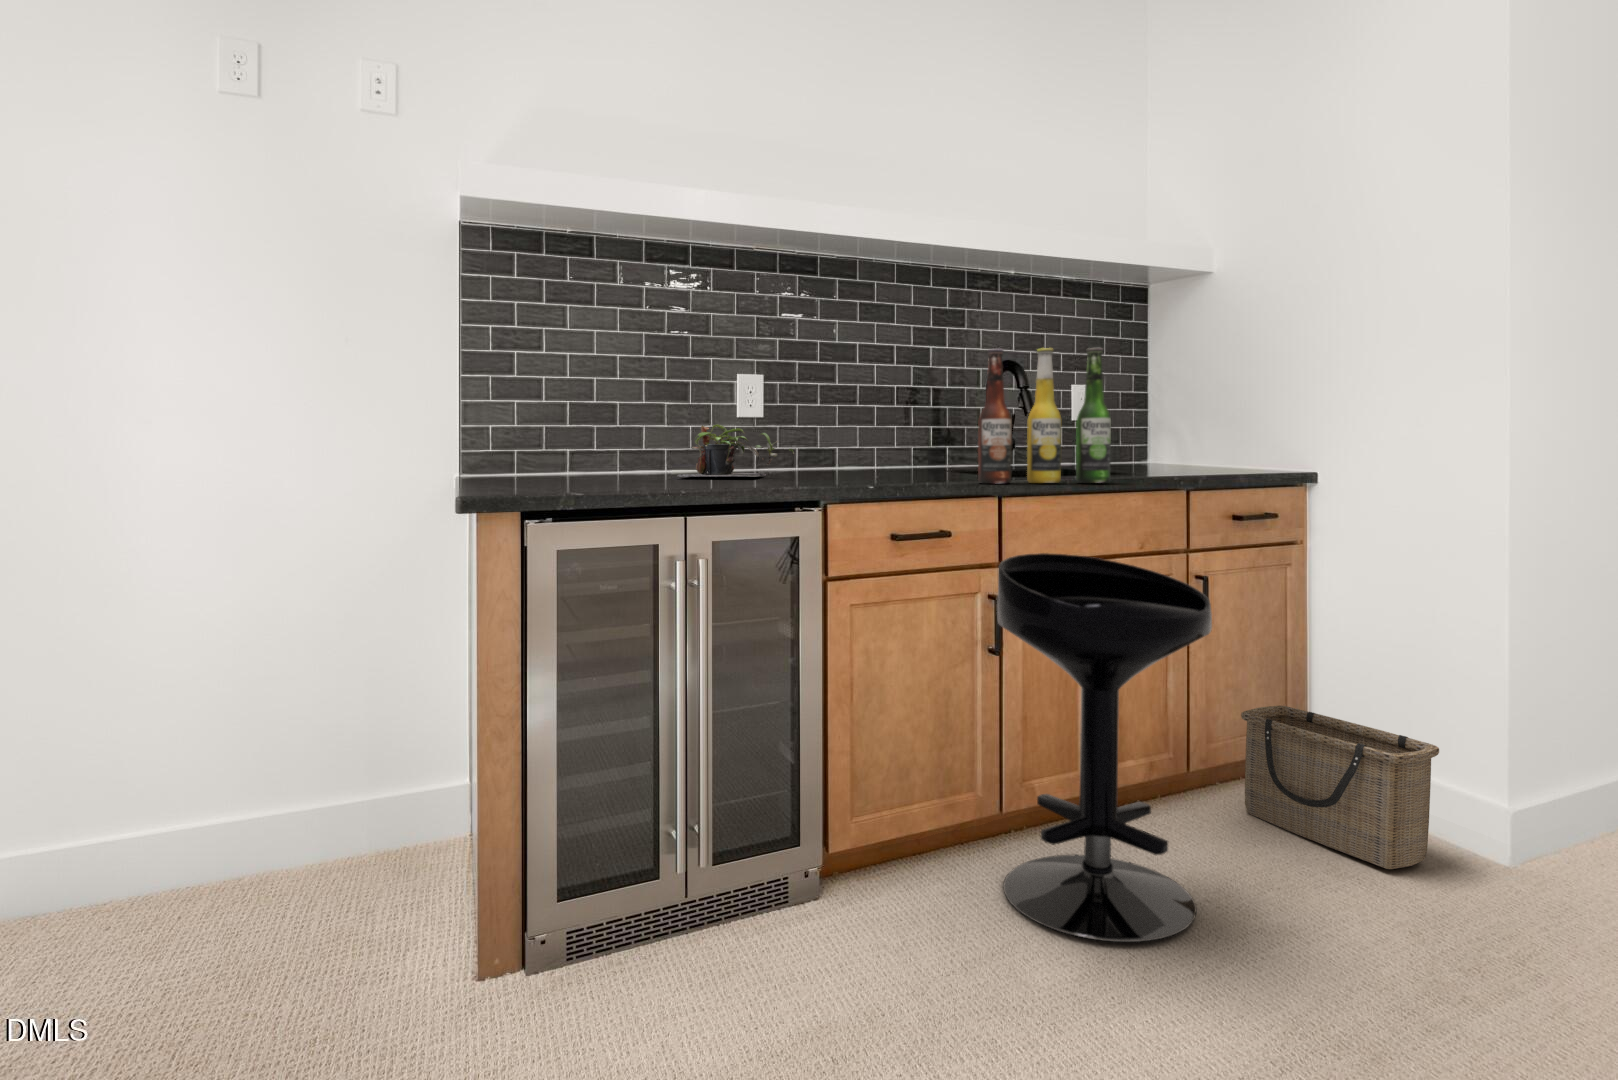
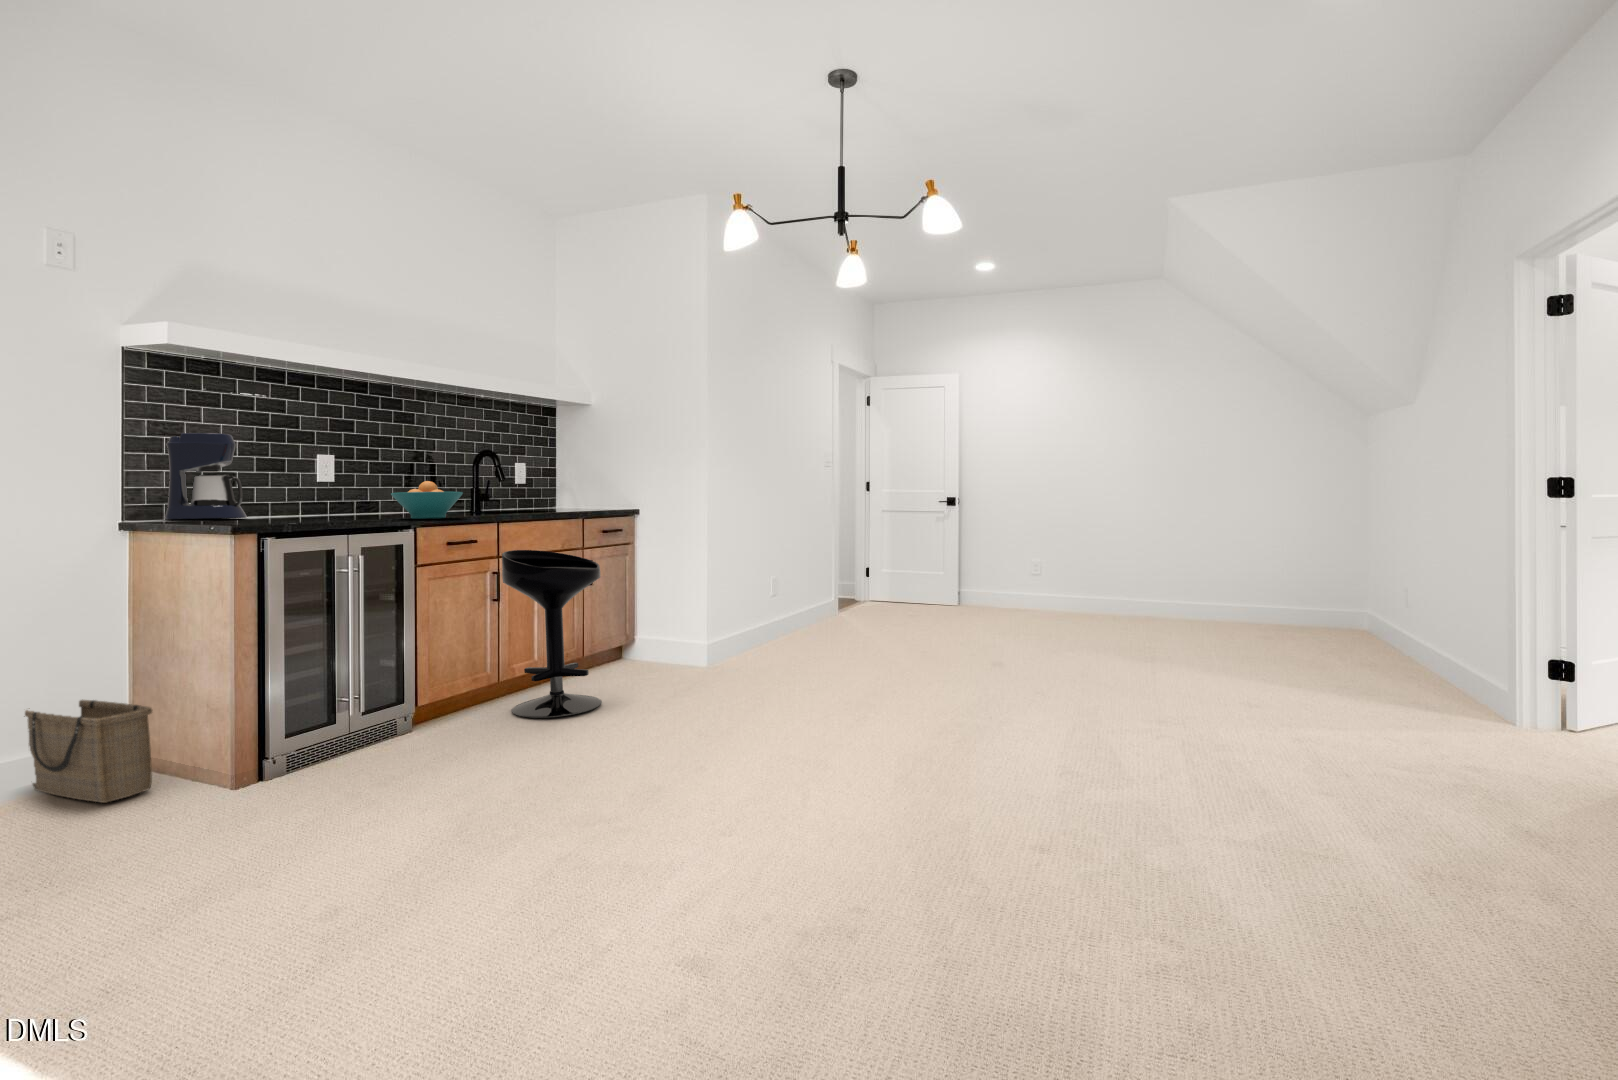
coffee maker: none [509,341,615,480] -> present [165,433,247,520]
beer bottle: present [978,348,1111,484] -> none [482,449,549,517]
fruit bowl: none [796,413,925,488] -> present [391,481,463,519]
plant: present [677,424,794,477] -> none [286,484,365,516]
basket: present [1241,706,1439,869] -> present [24,700,152,803]

